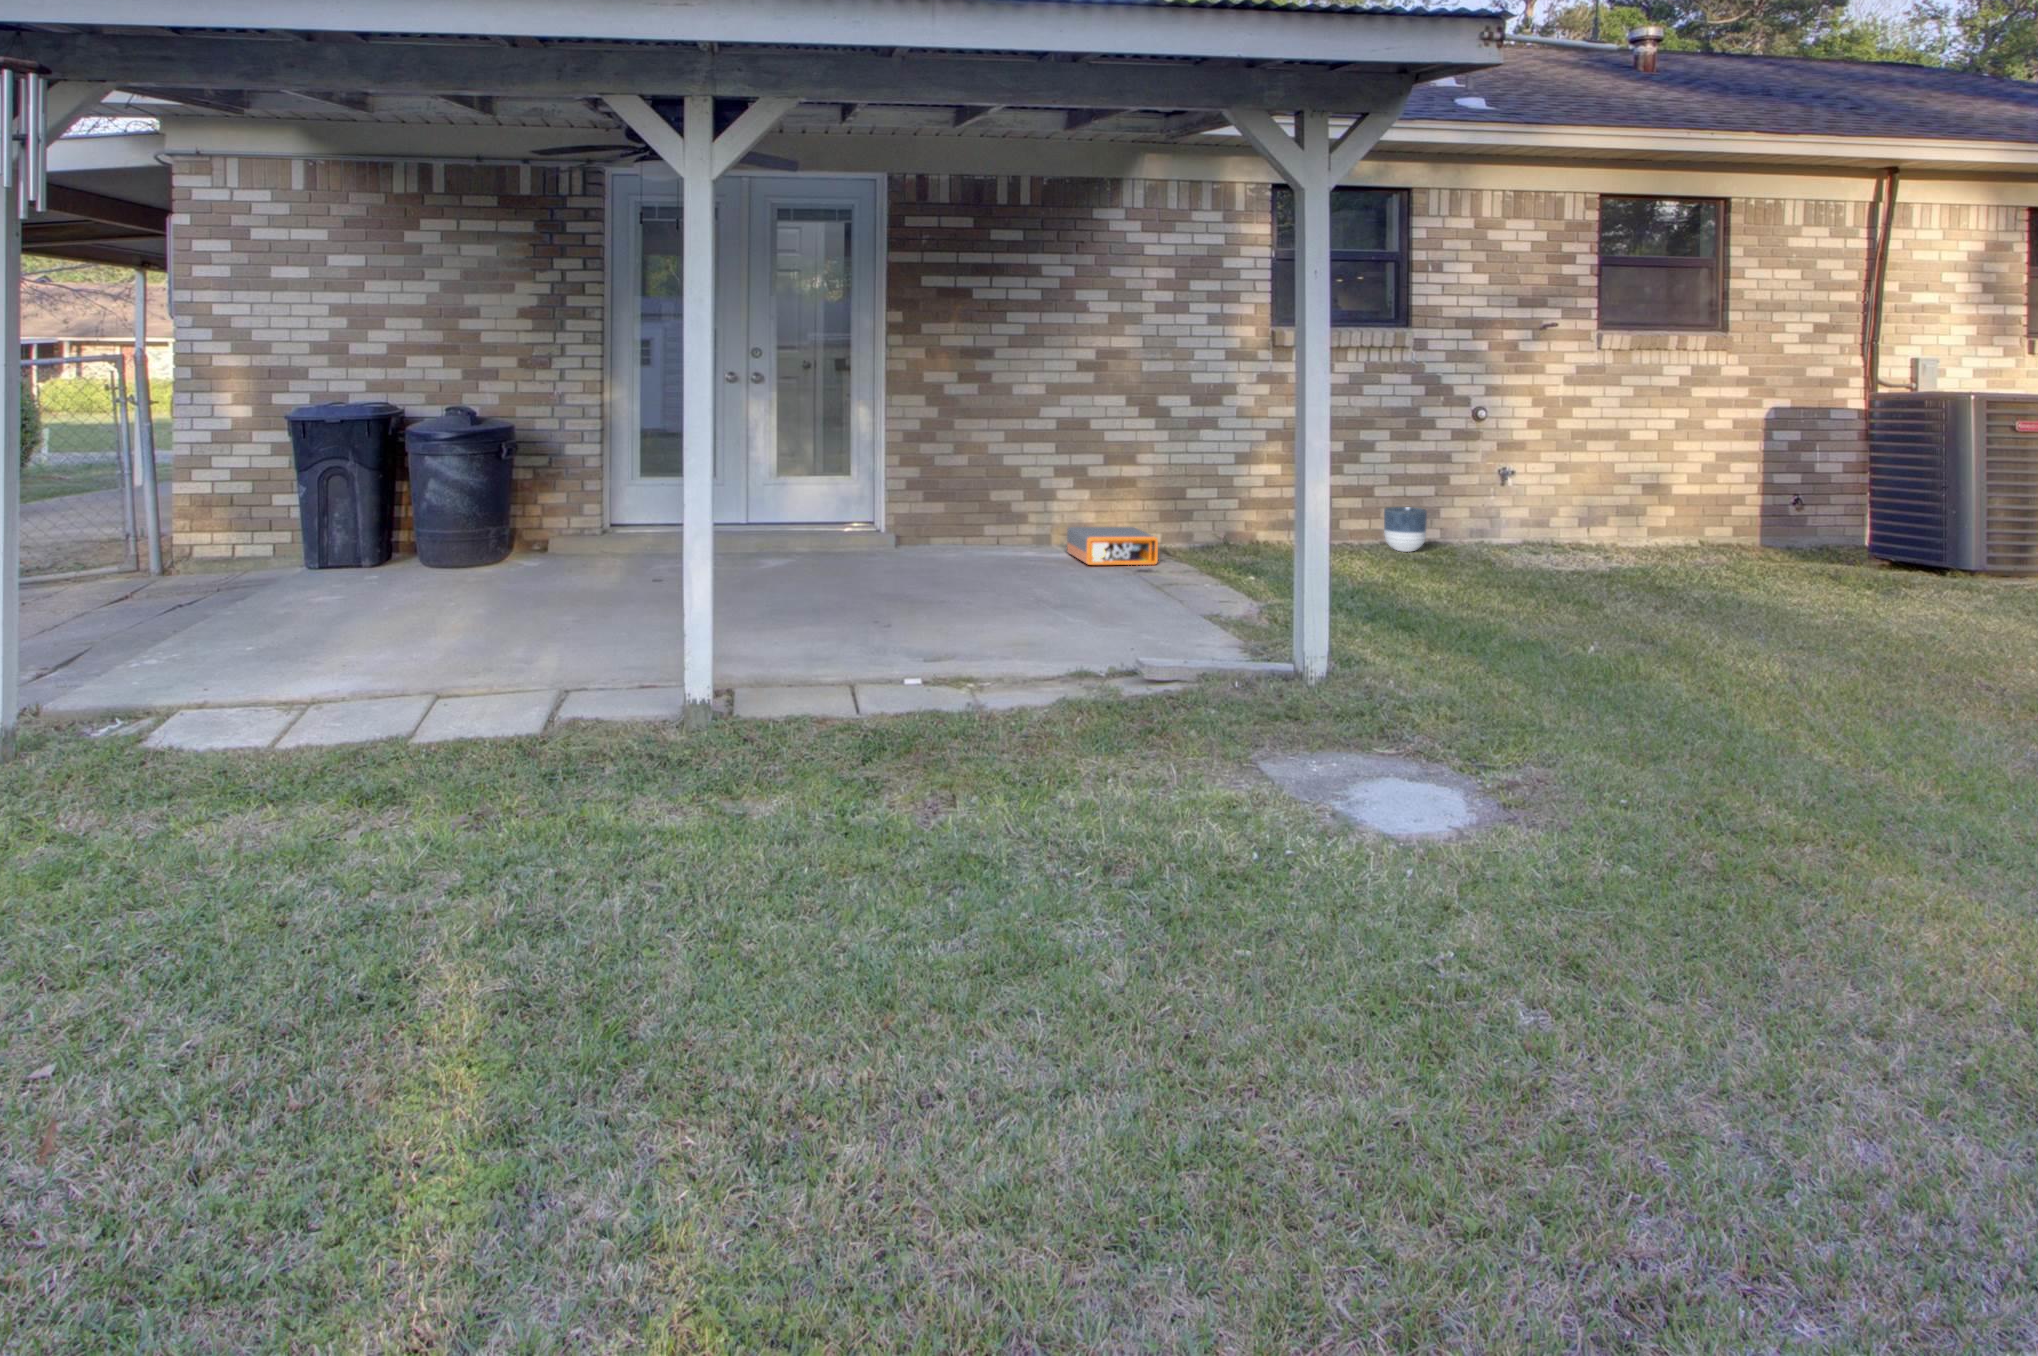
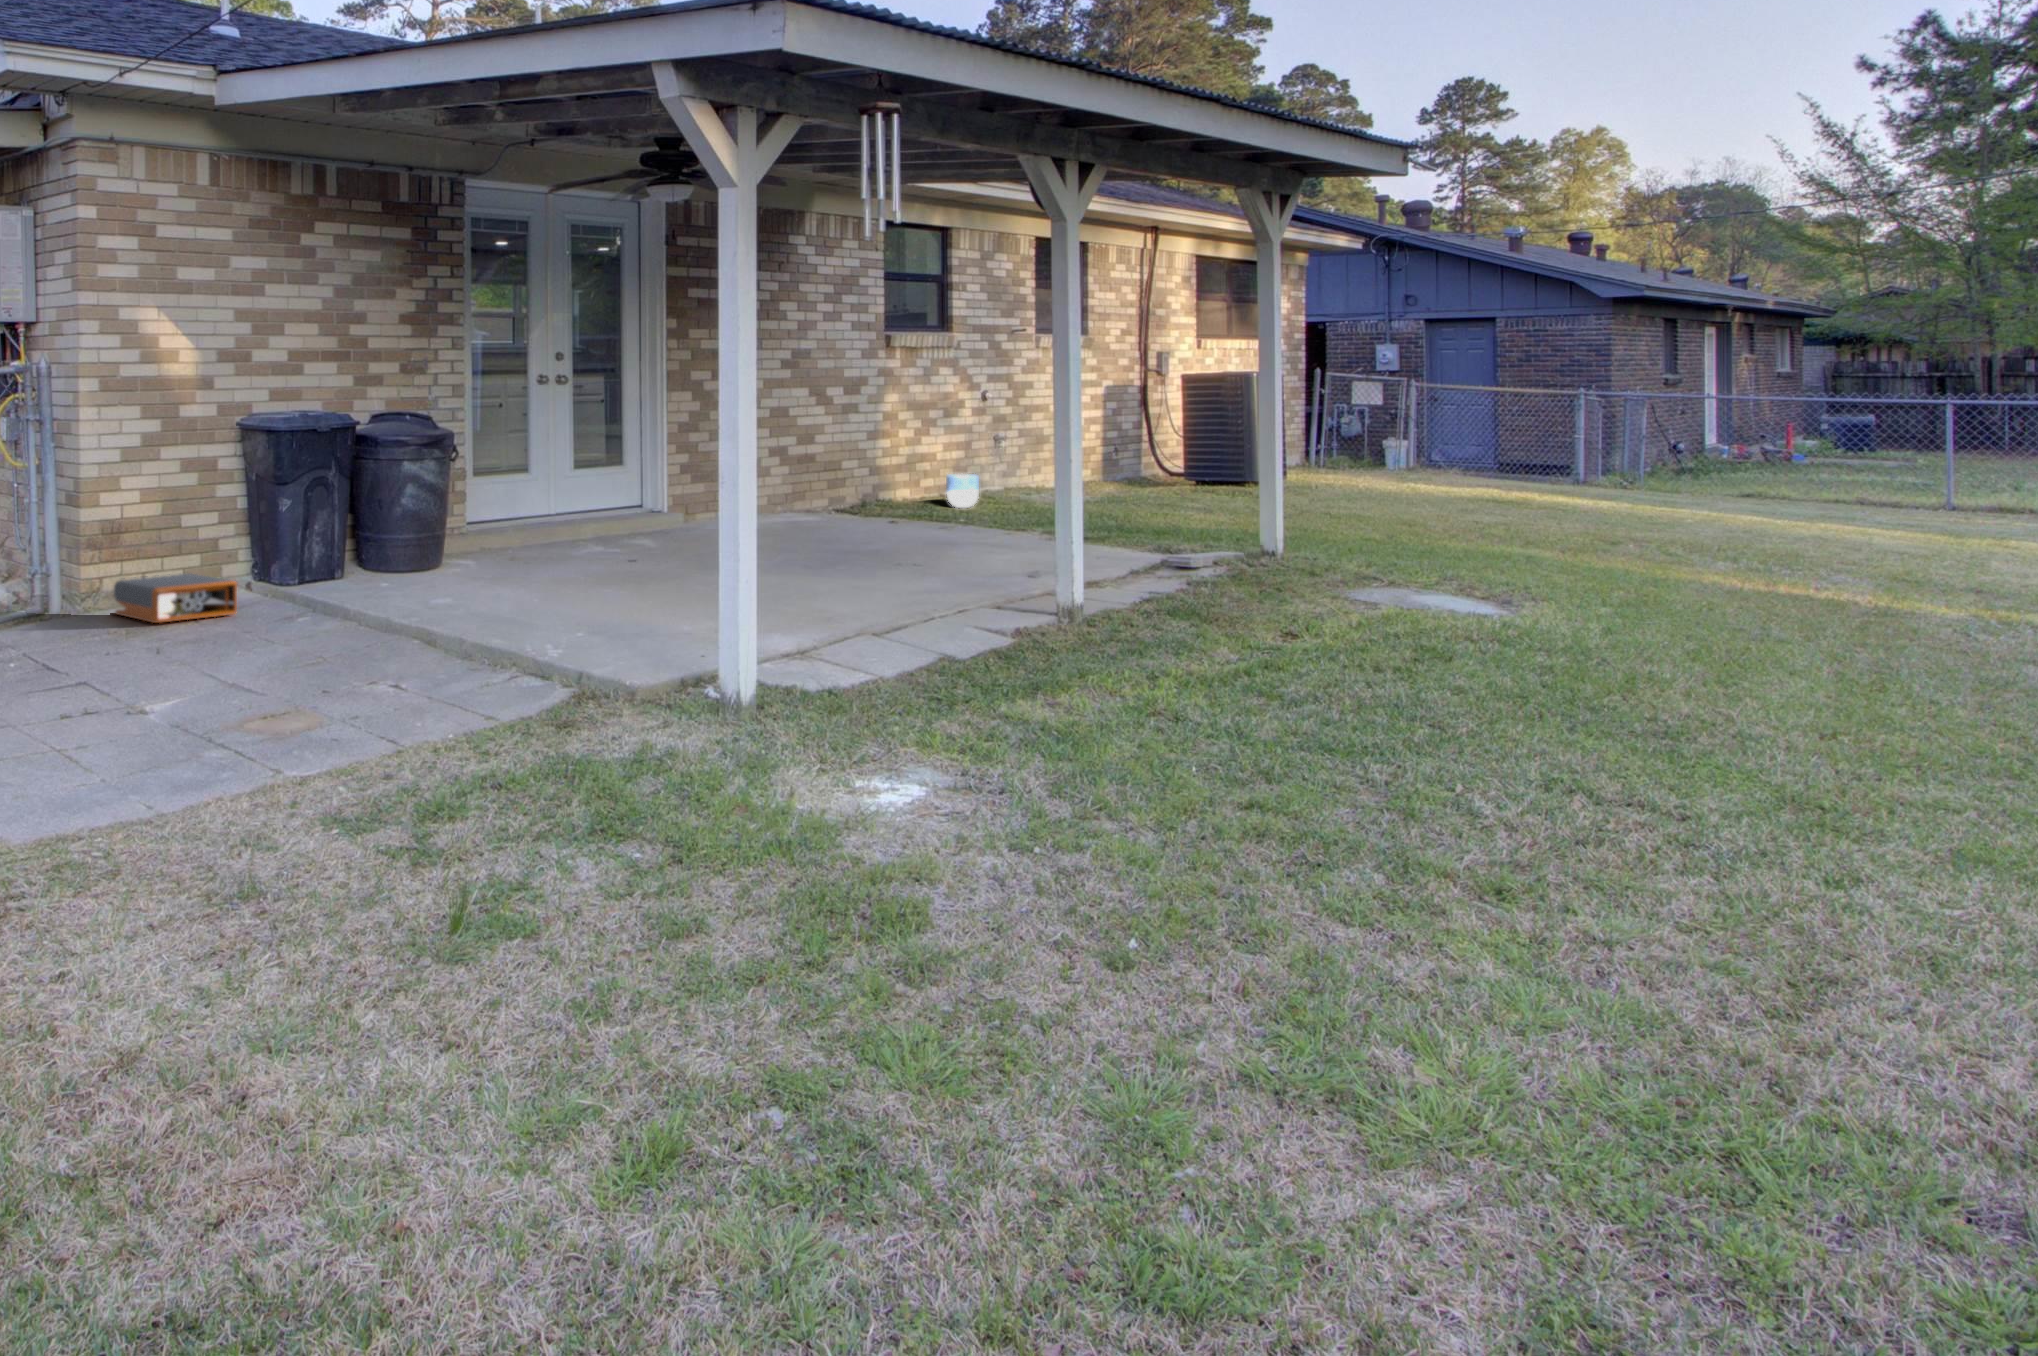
storage box: present [1067,527,1158,565] -> present [114,574,237,623]

